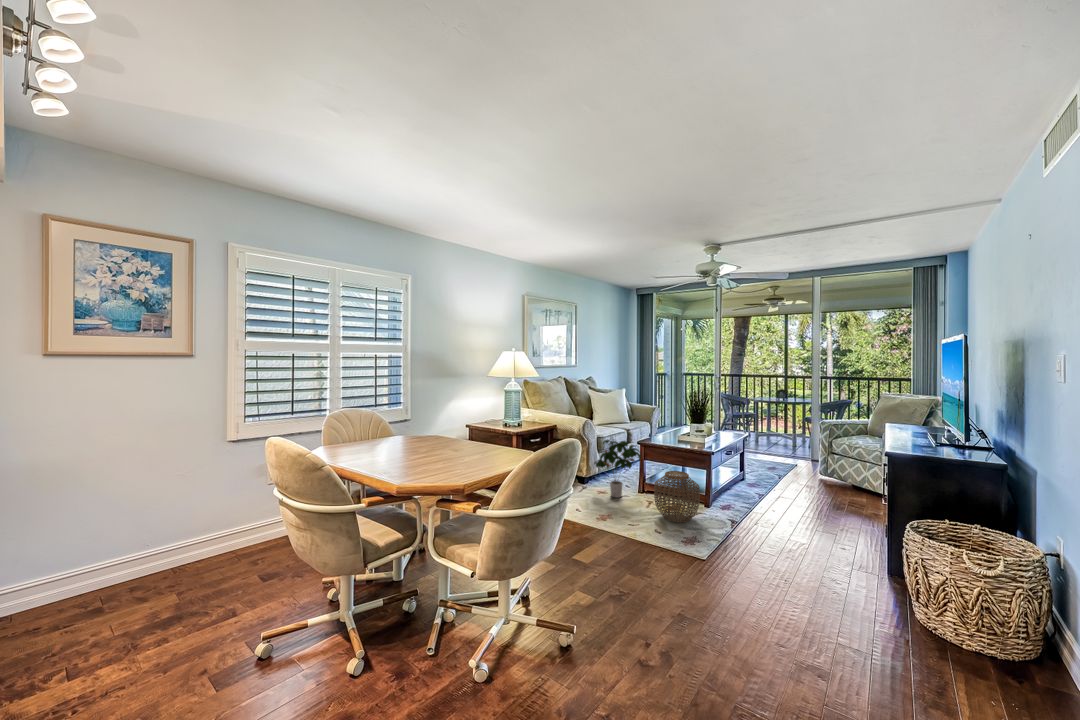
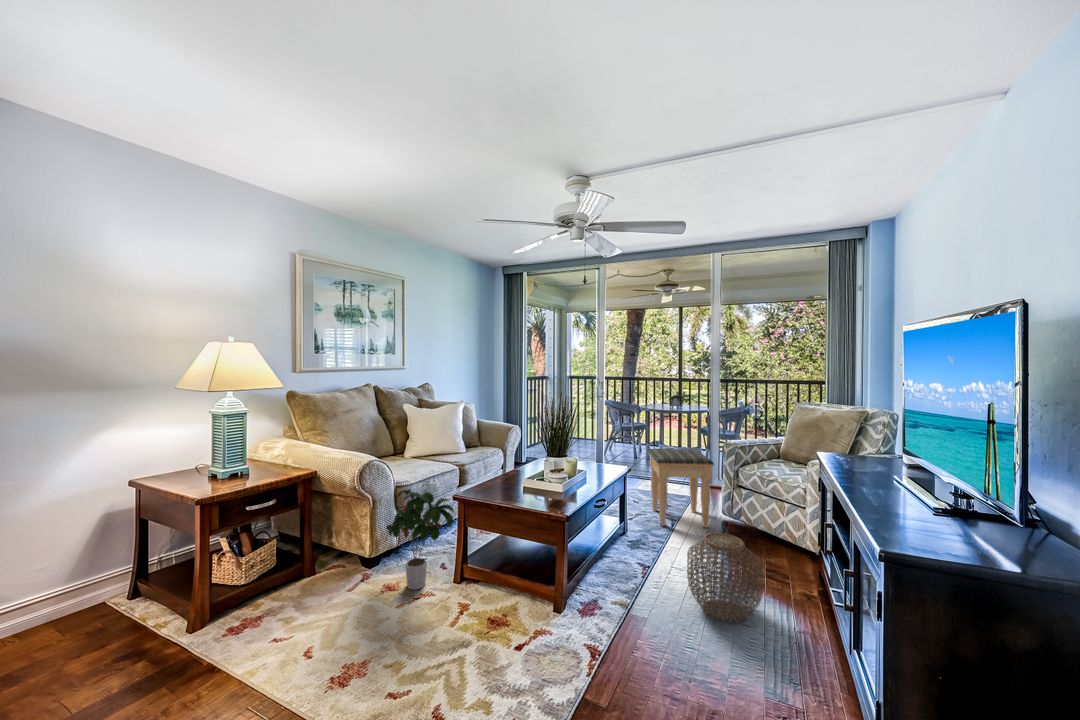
footstool: none [760,427,813,482] -> present [648,449,714,527]
woven basket: present [654,471,700,522] -> present [687,533,763,622]

